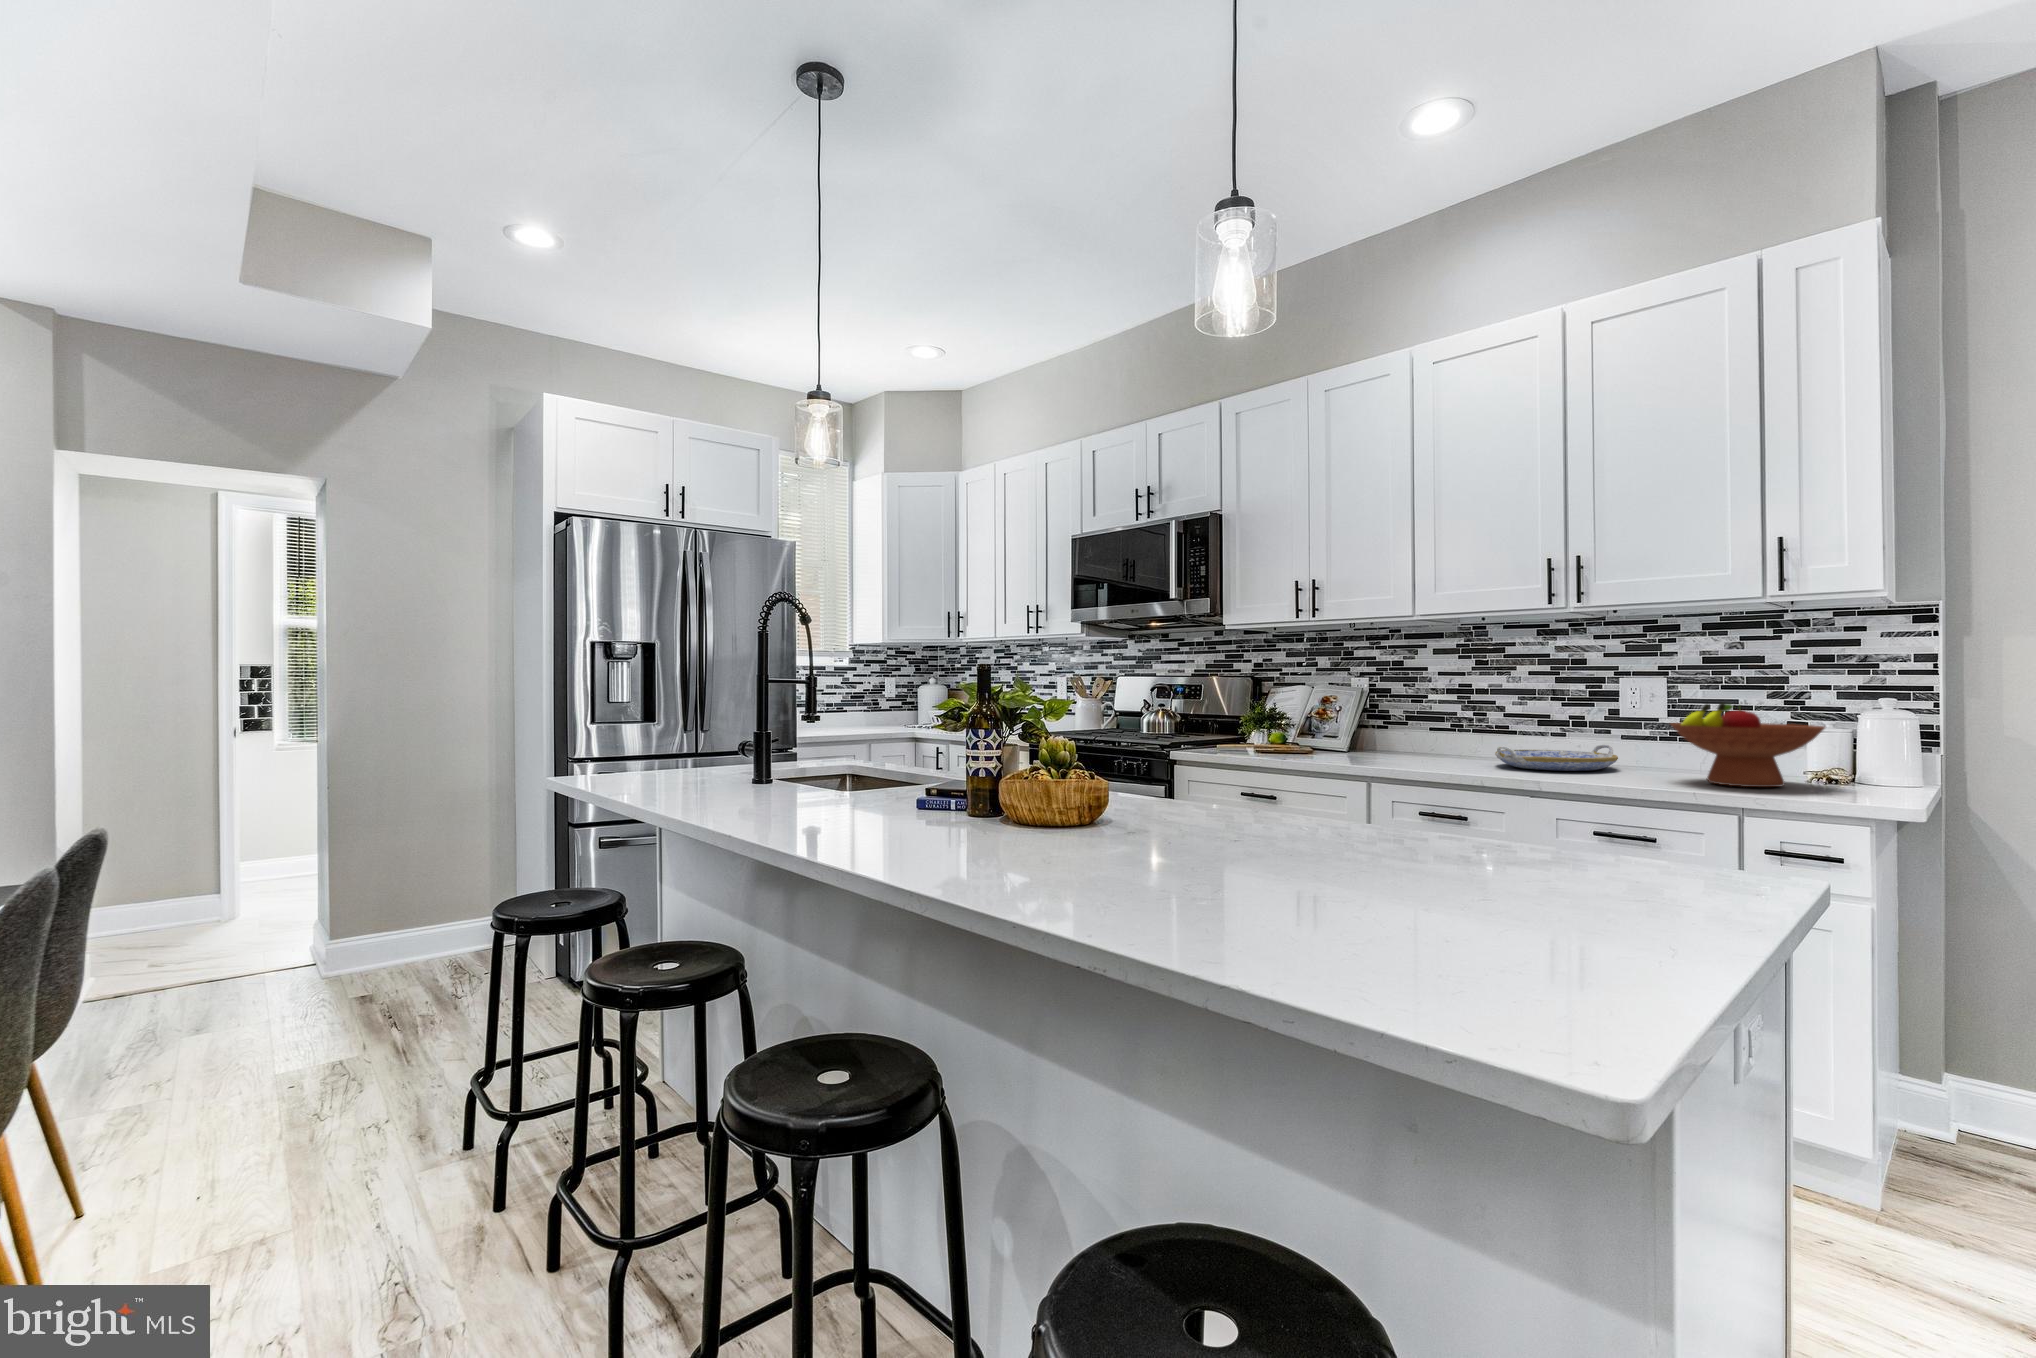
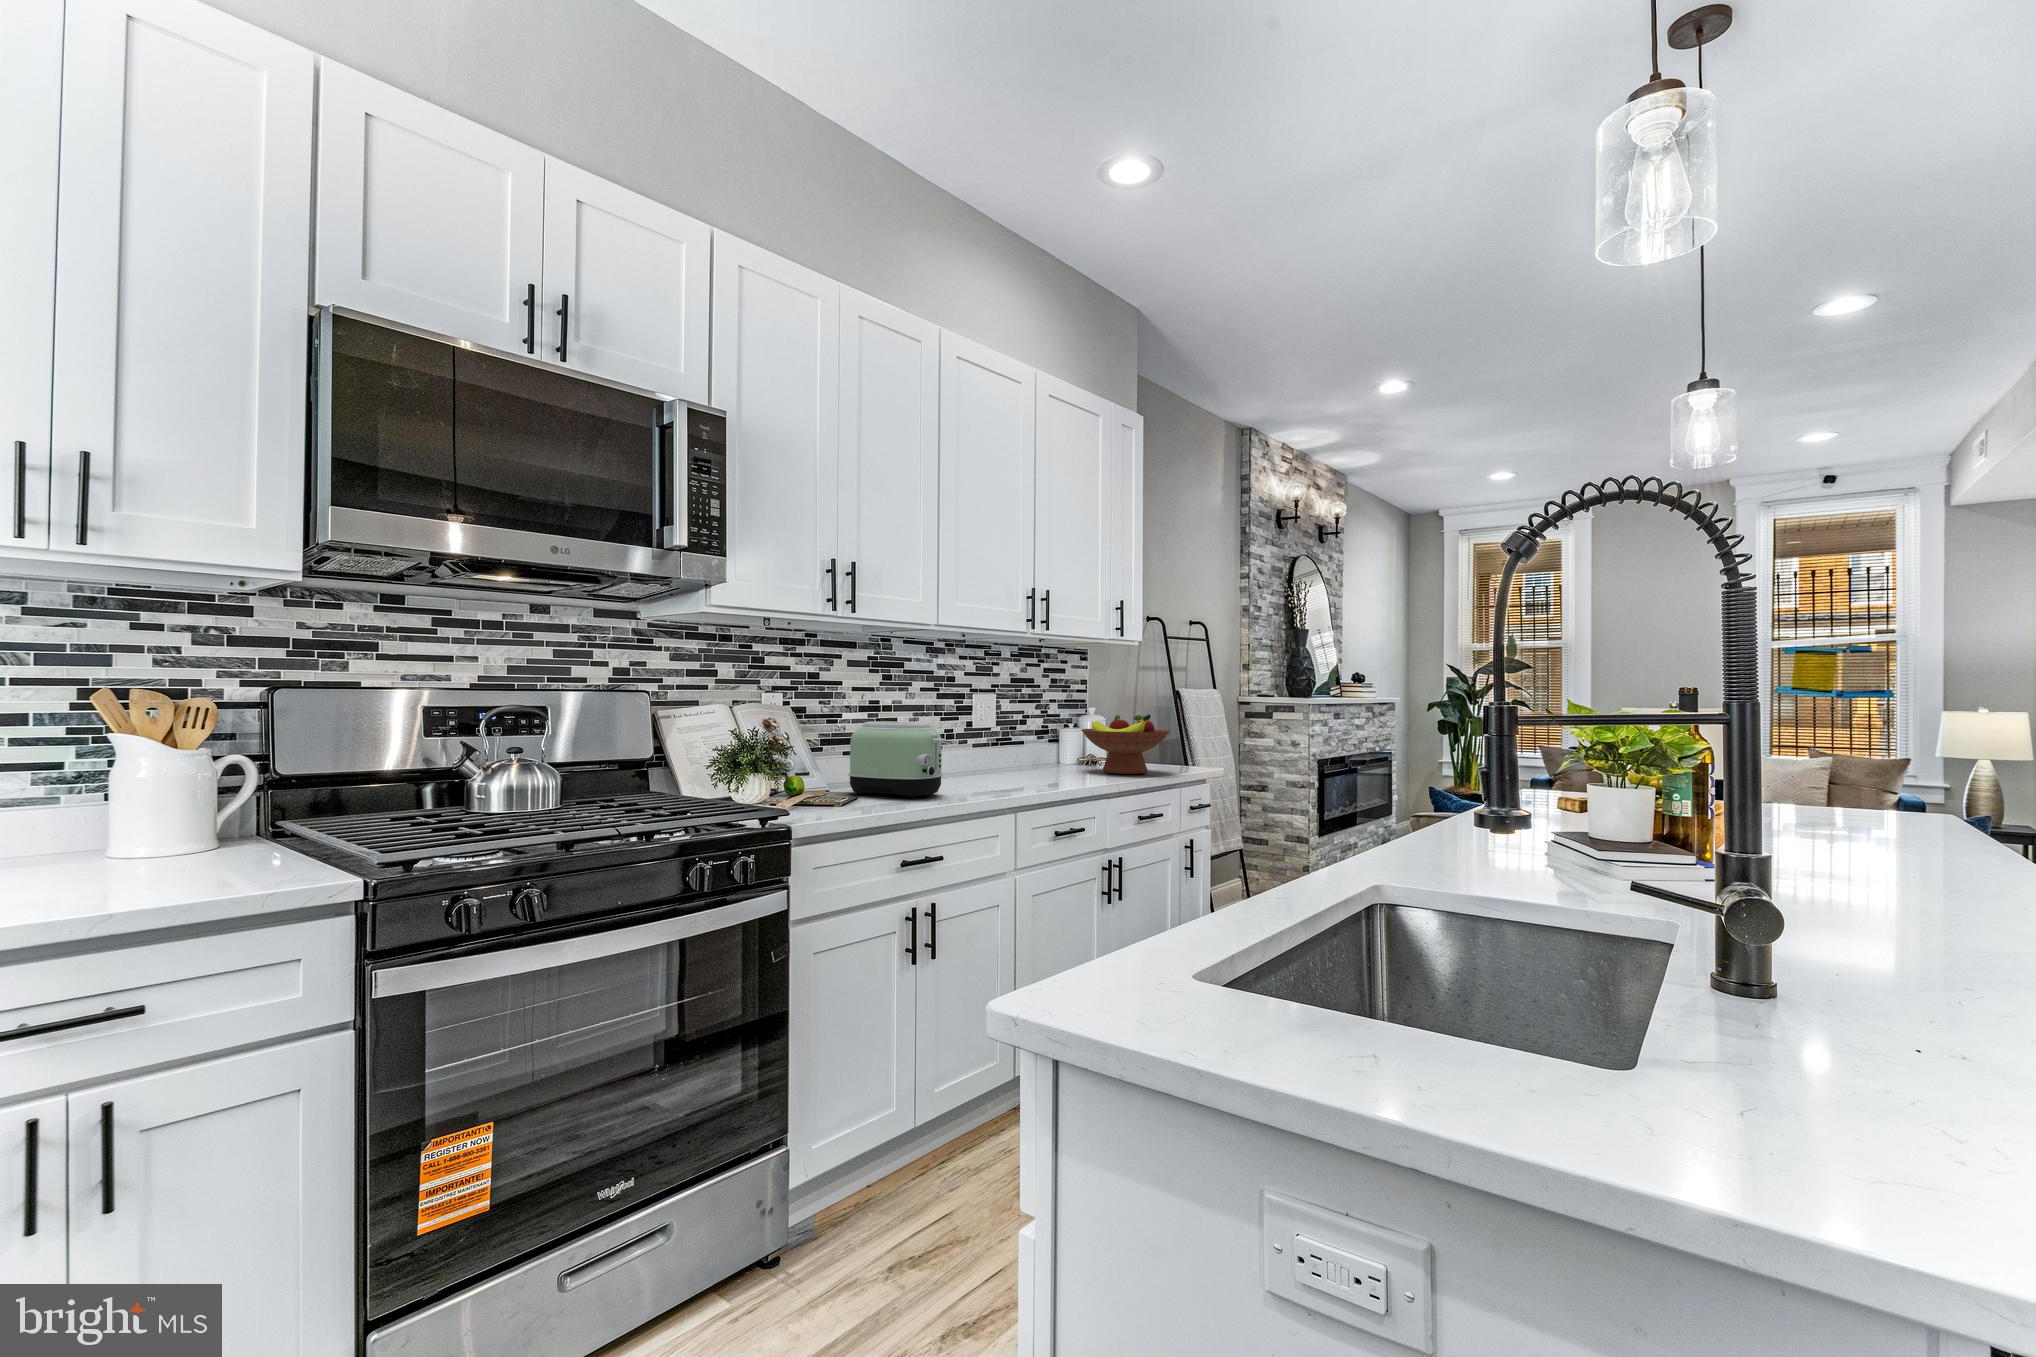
toaster: none [1324,699,1392,760] -> present [848,721,946,798]
serving tray: present [1495,745,1618,771] -> none [959,755,1059,781]

